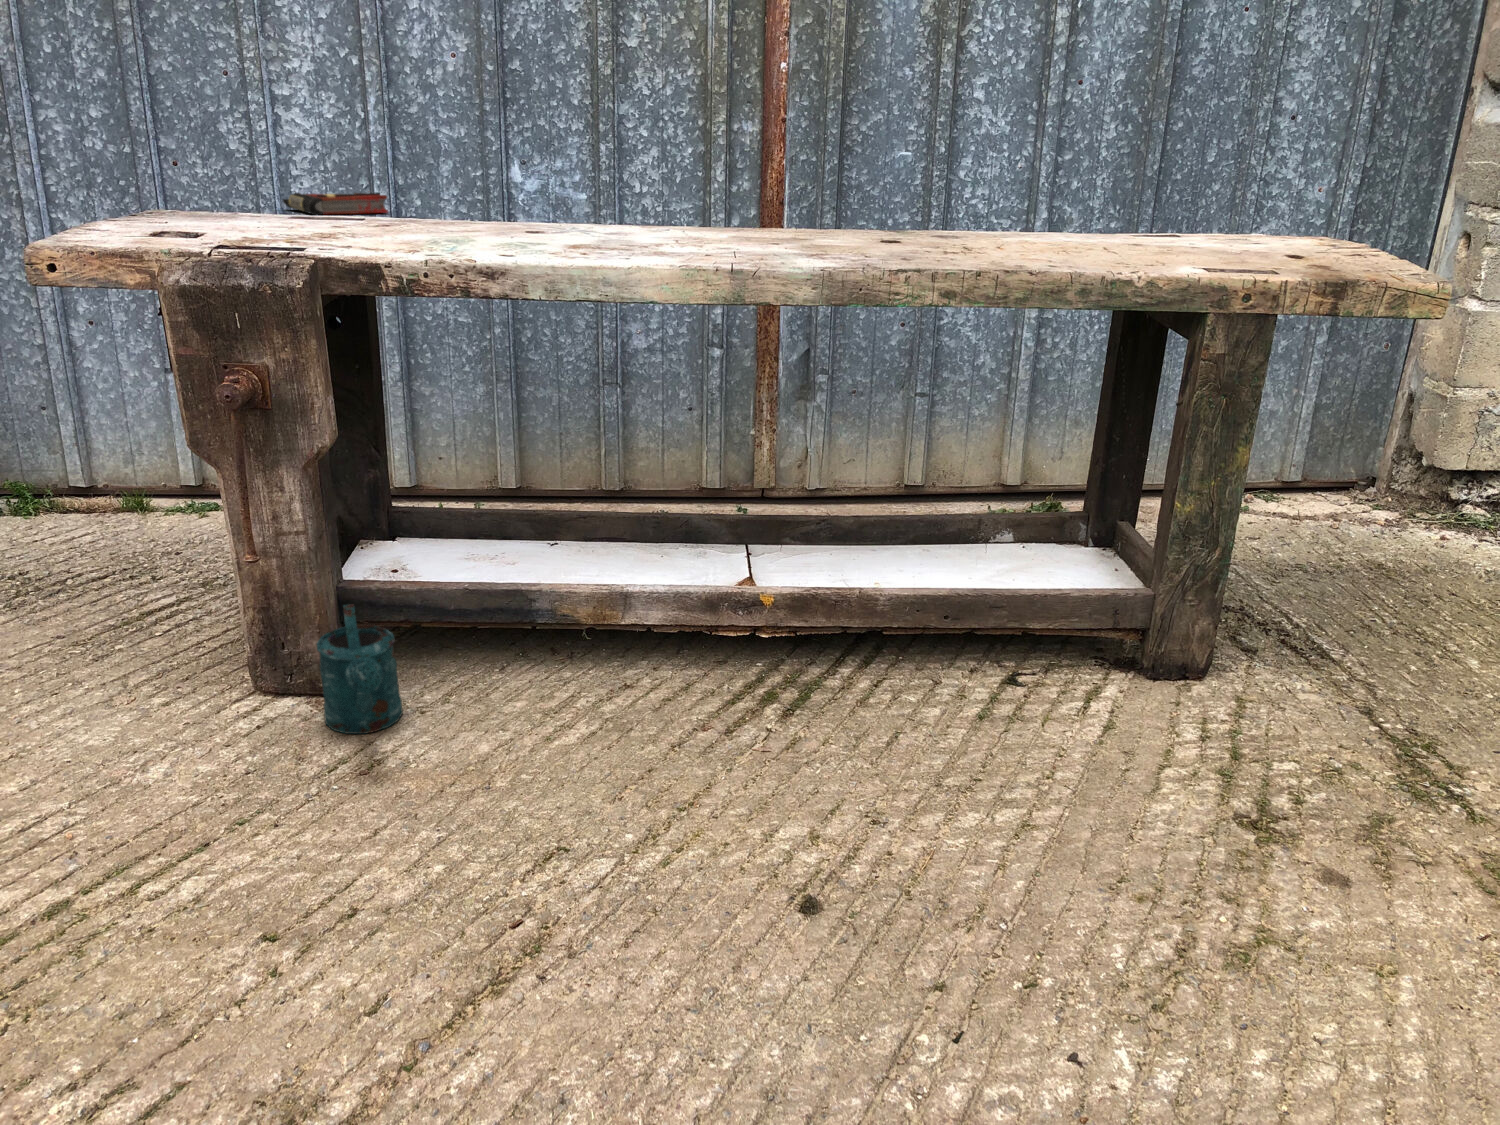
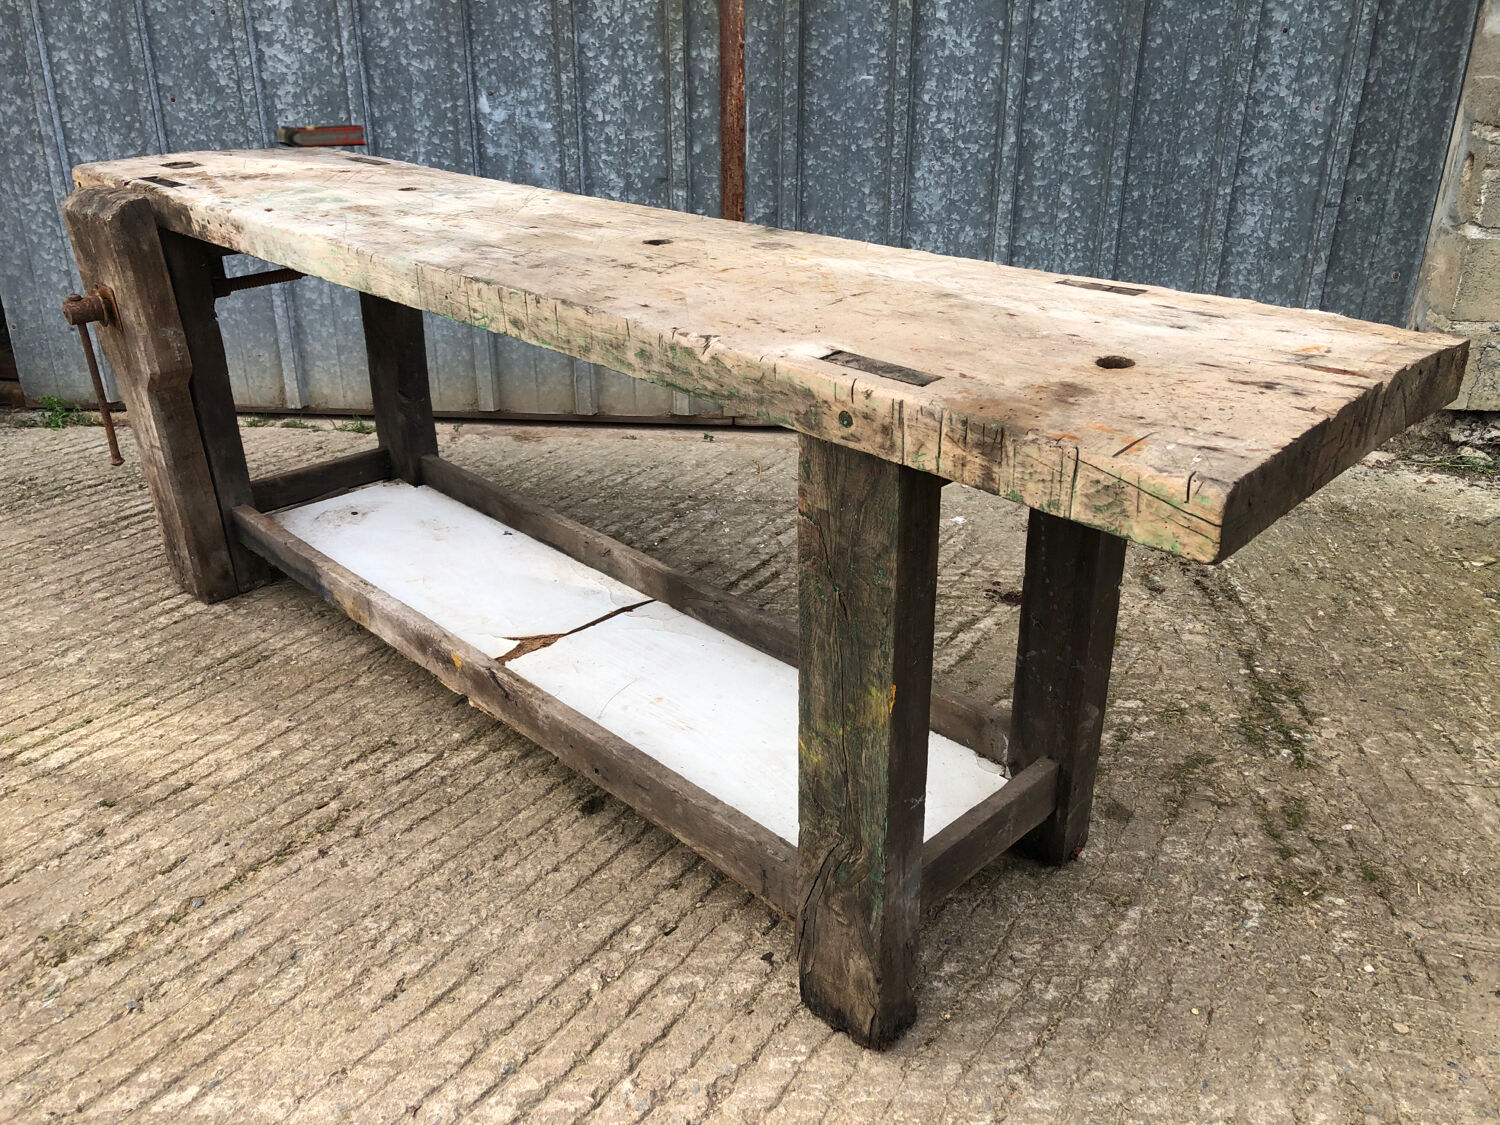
watering can: present [317,604,403,734] -> none [222,512,308,632]

